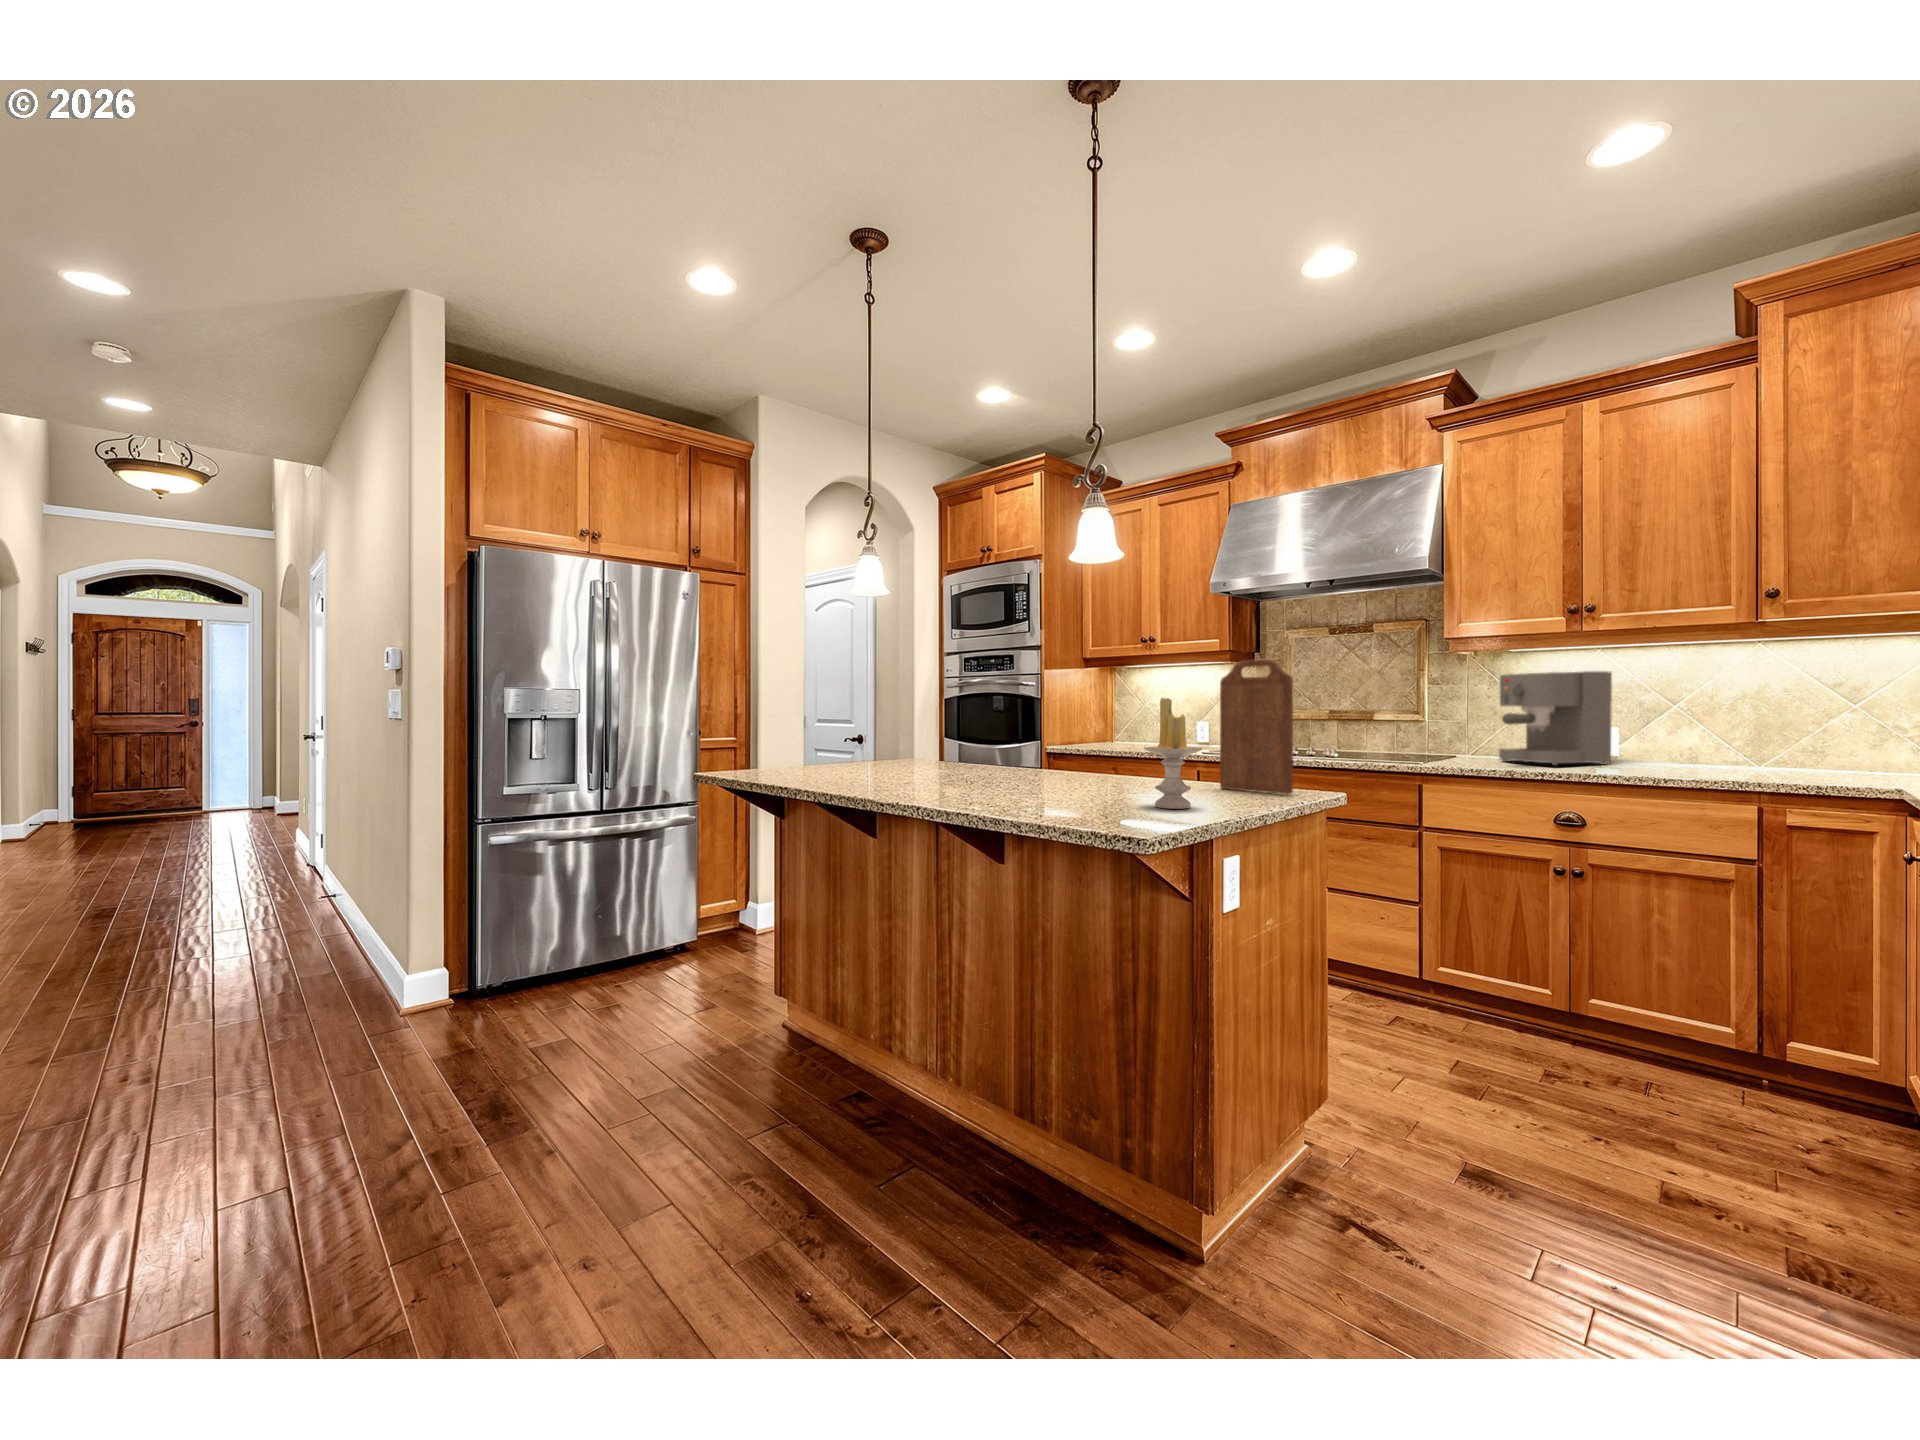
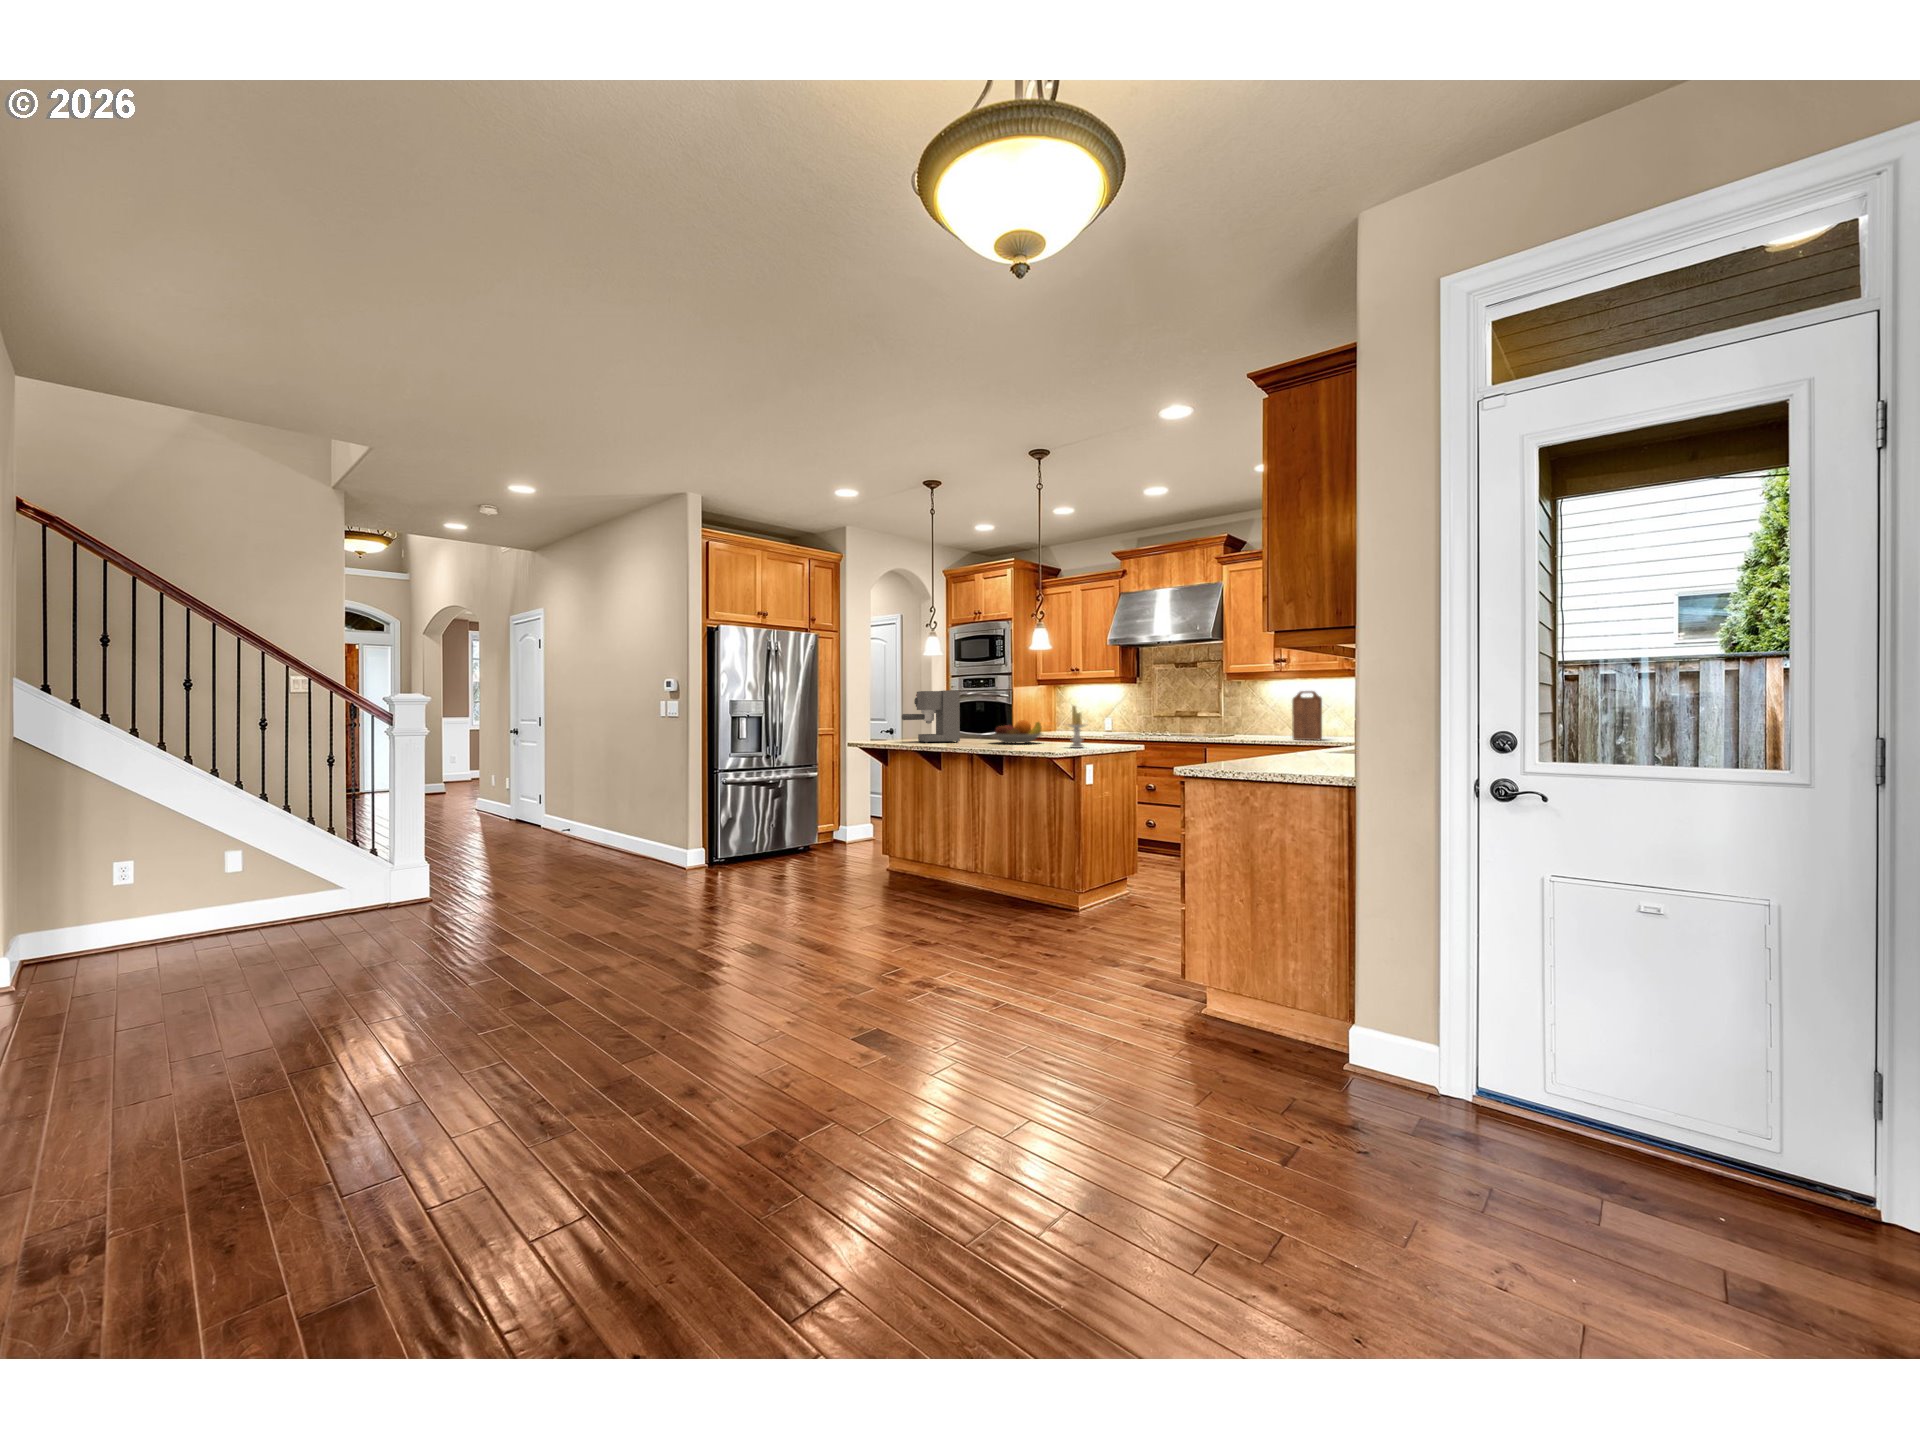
cutting board: present [1220,659,1293,794] -> present [1292,691,1322,740]
coffee maker: present [1499,671,1612,765] -> present [902,690,960,743]
fruit bowl: none [966,732,1088,786] -> present [992,720,1042,744]

